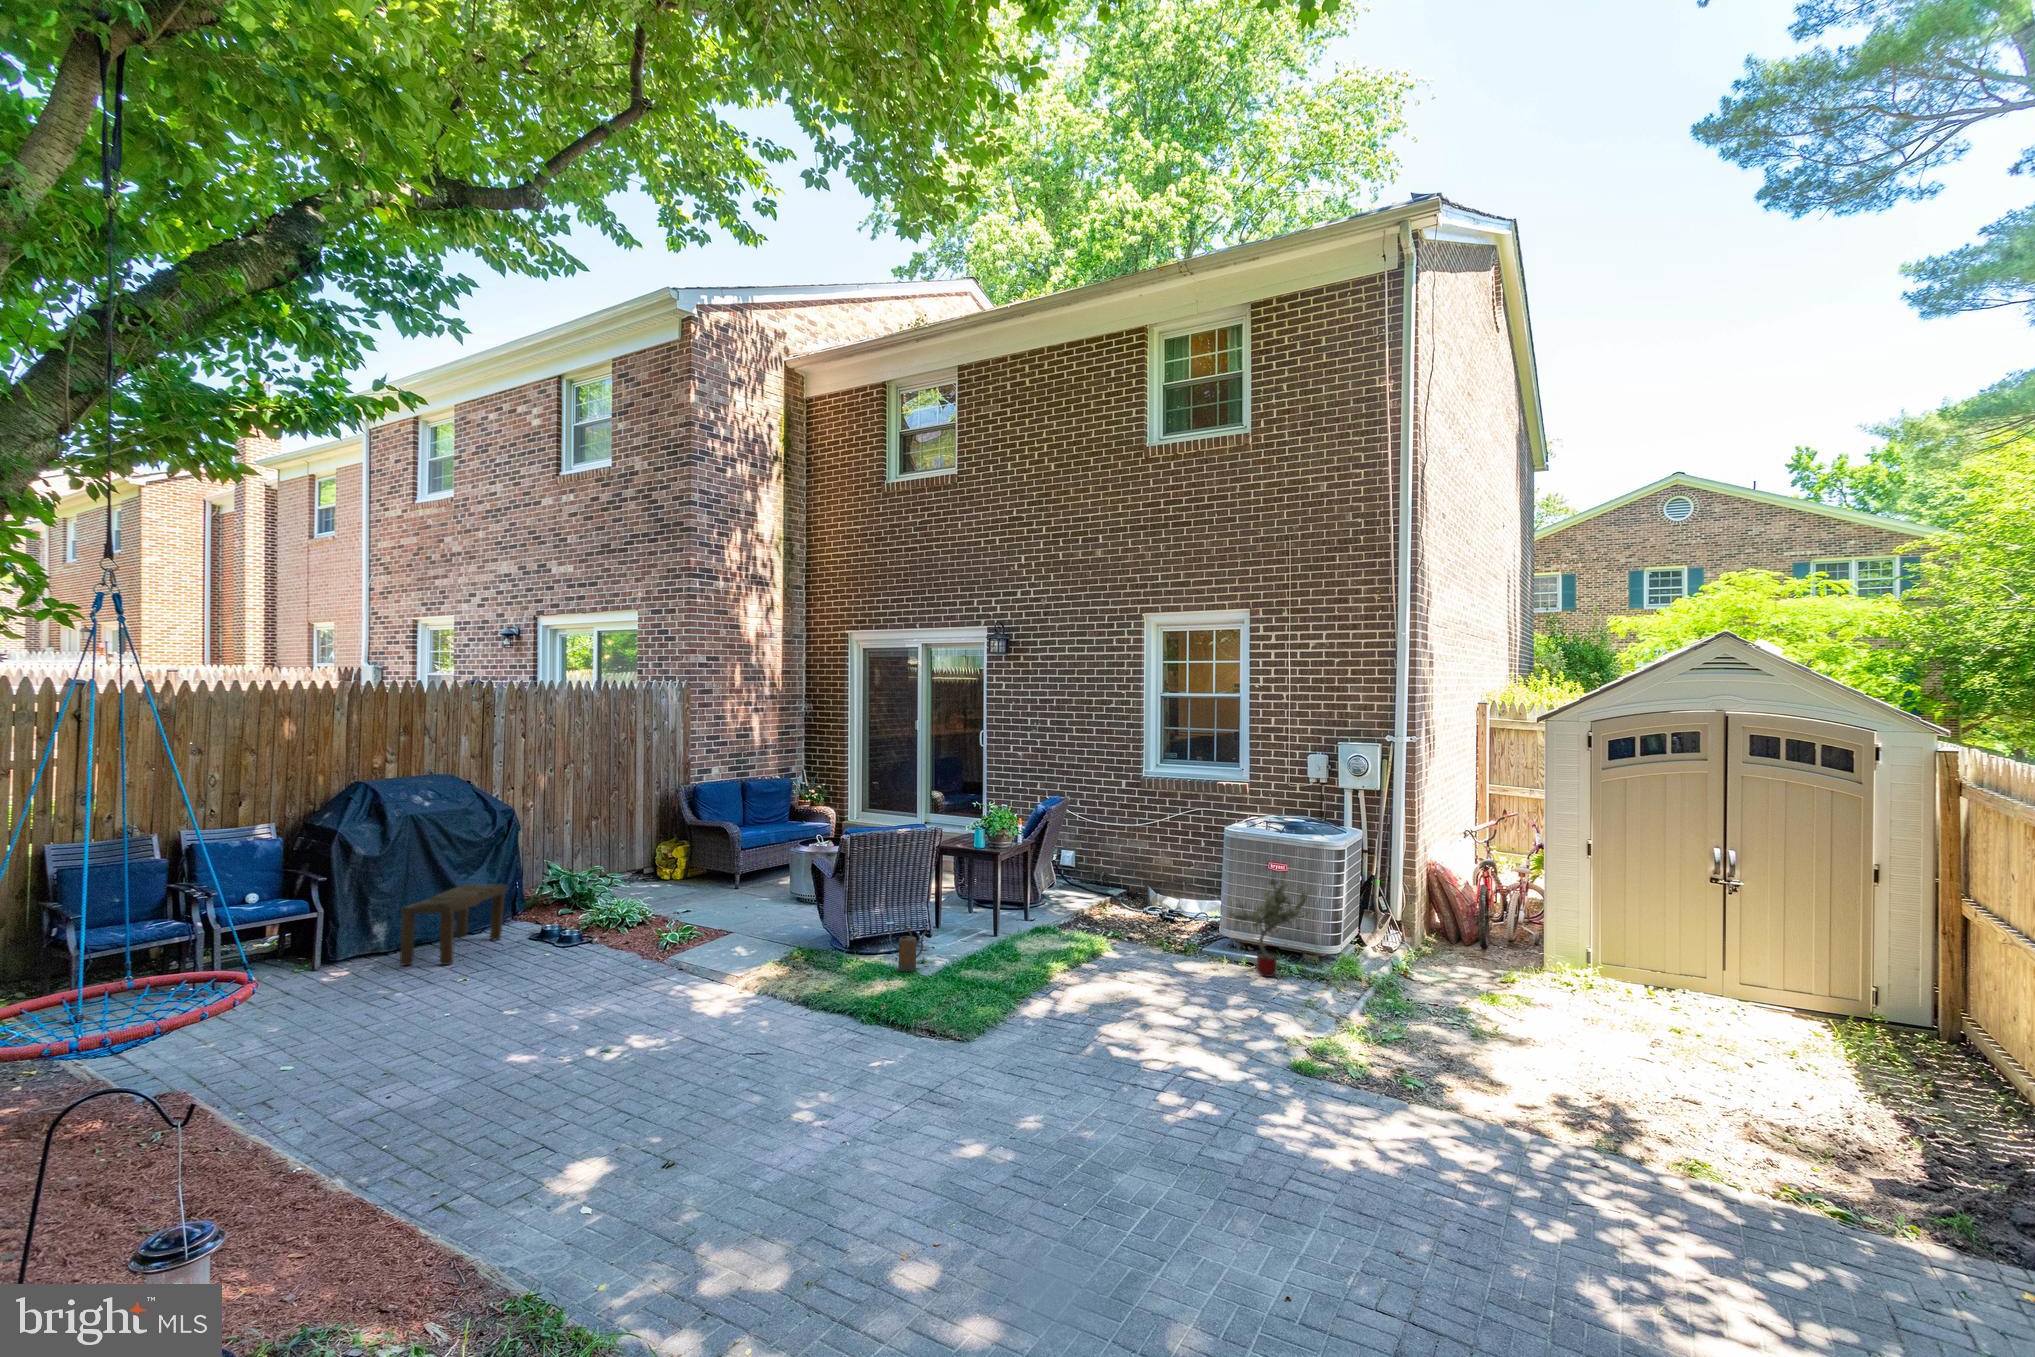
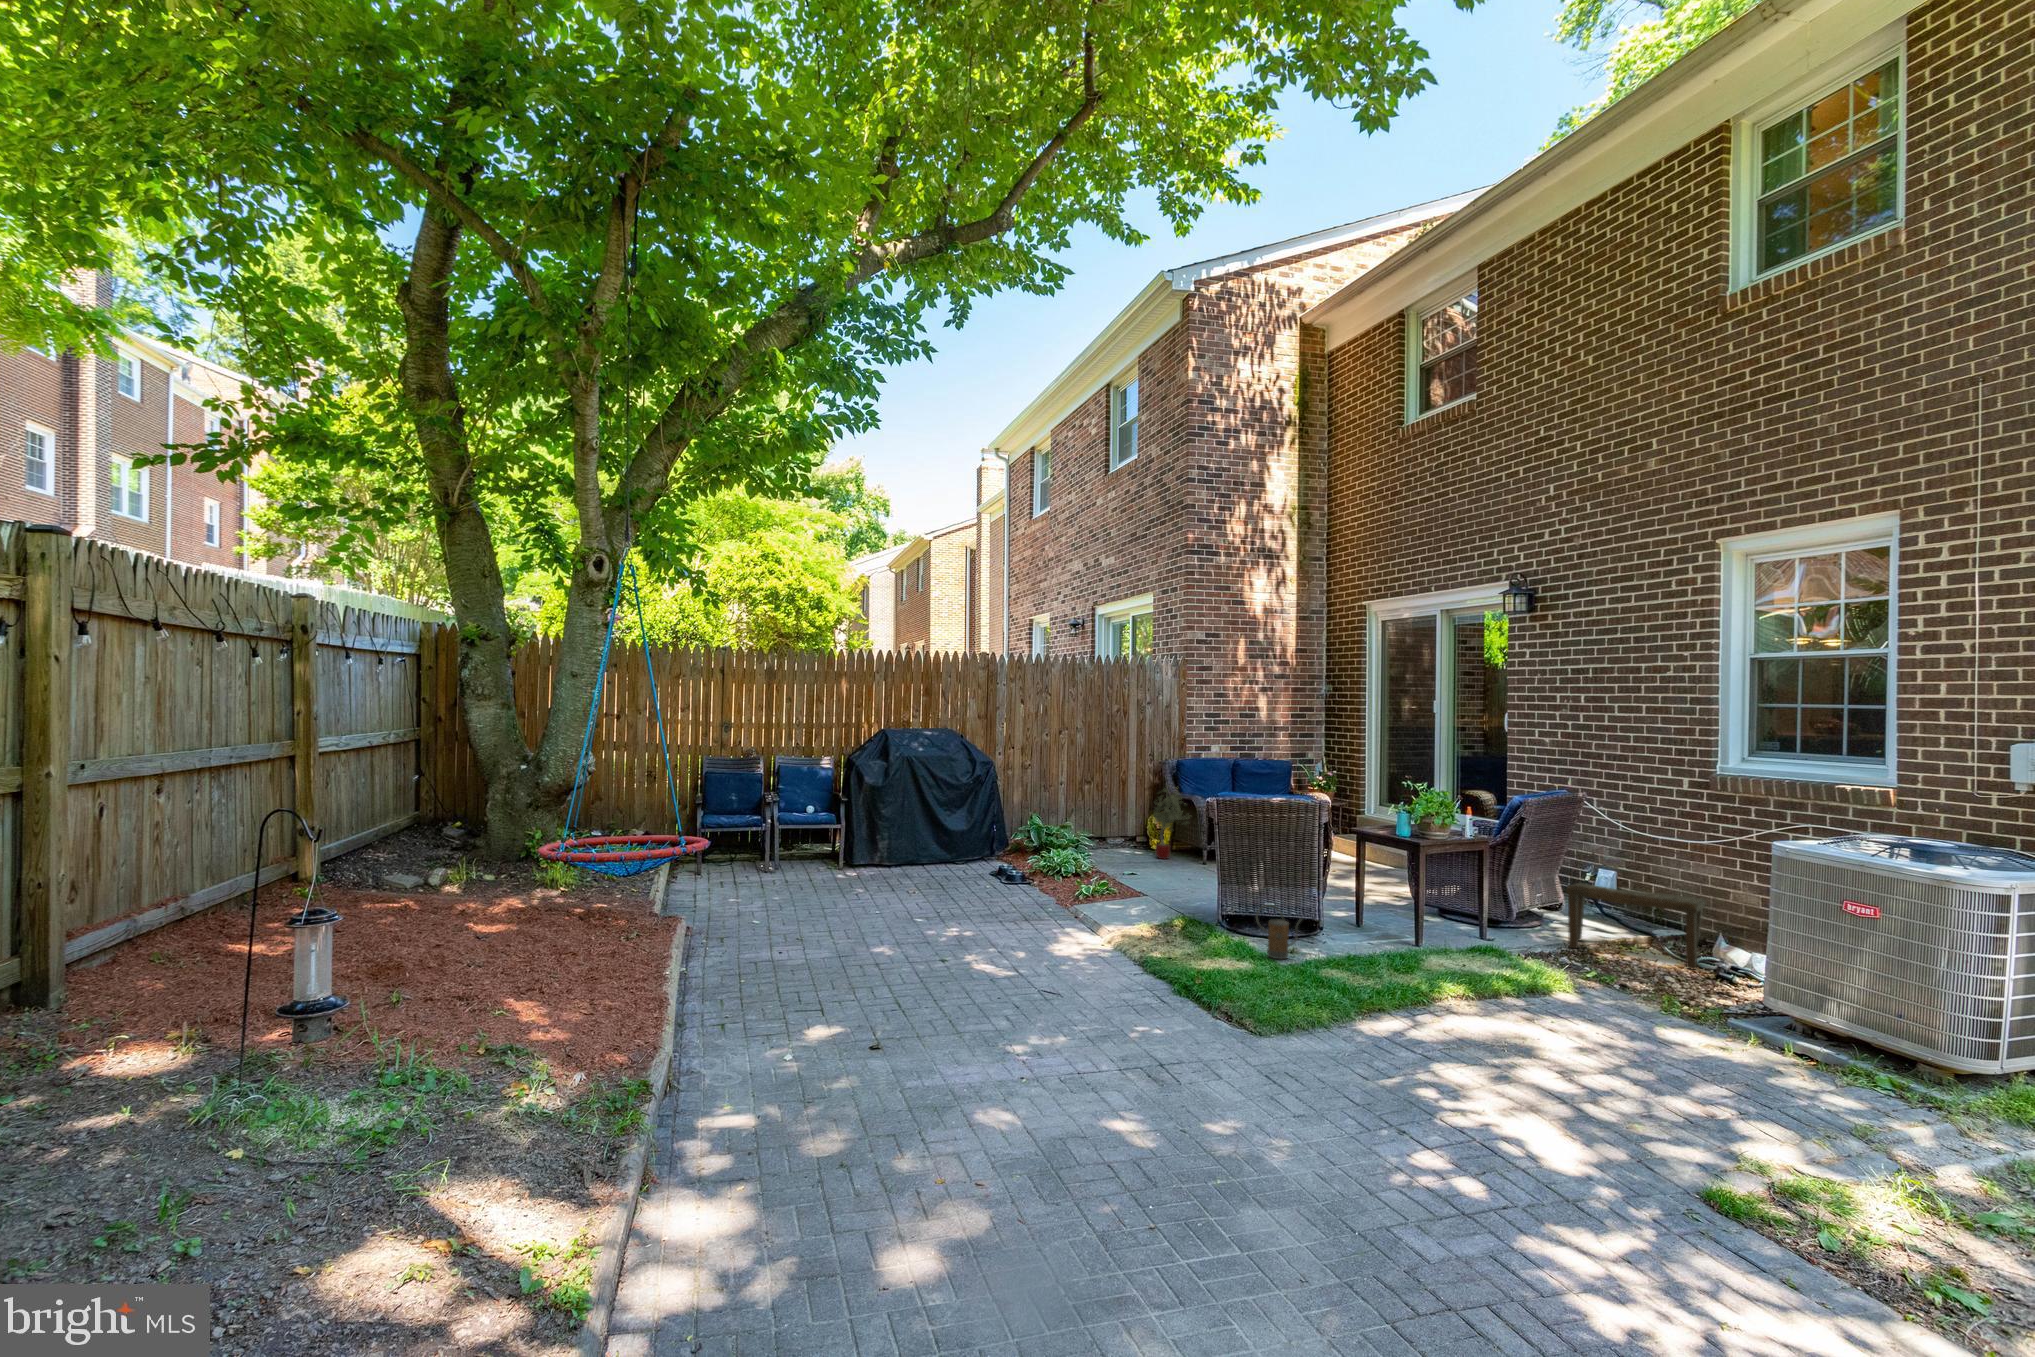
potted tree: present [1229,875,1308,977] -> present [1153,786,1189,859]
bench: present [400,884,507,965] -> present [1567,883,1706,970]

